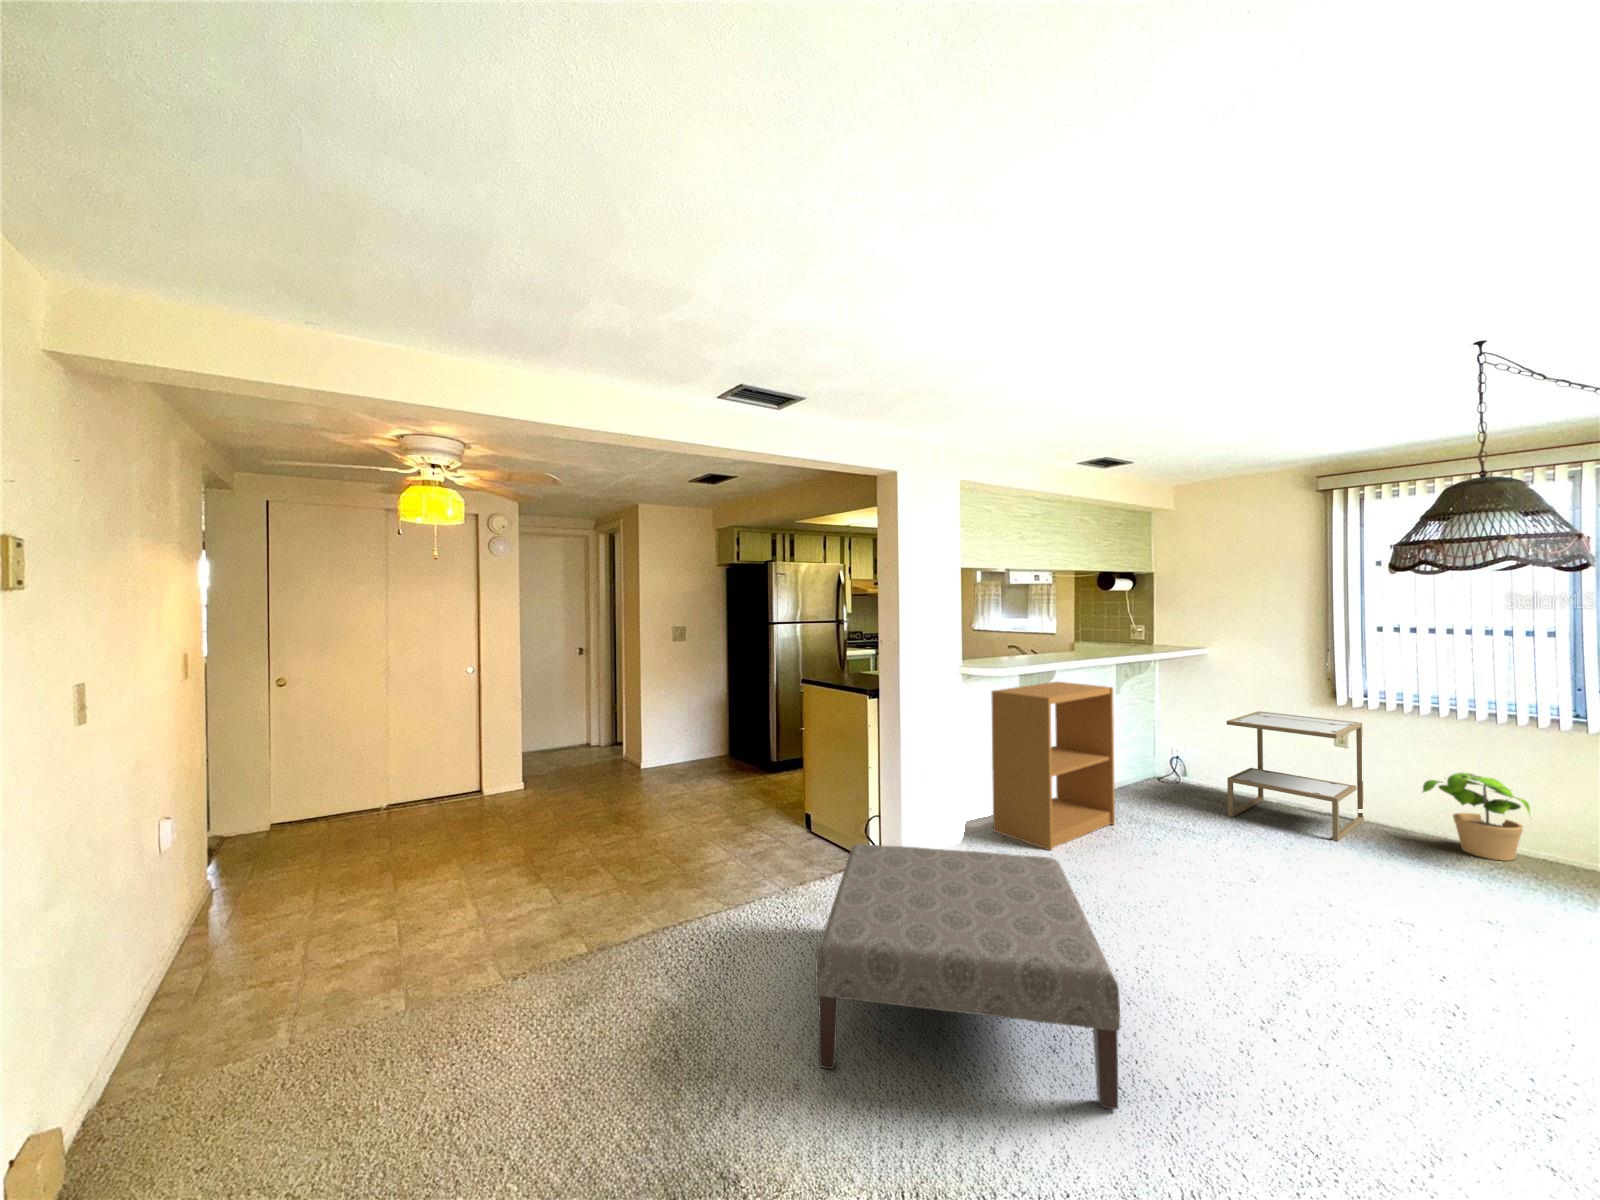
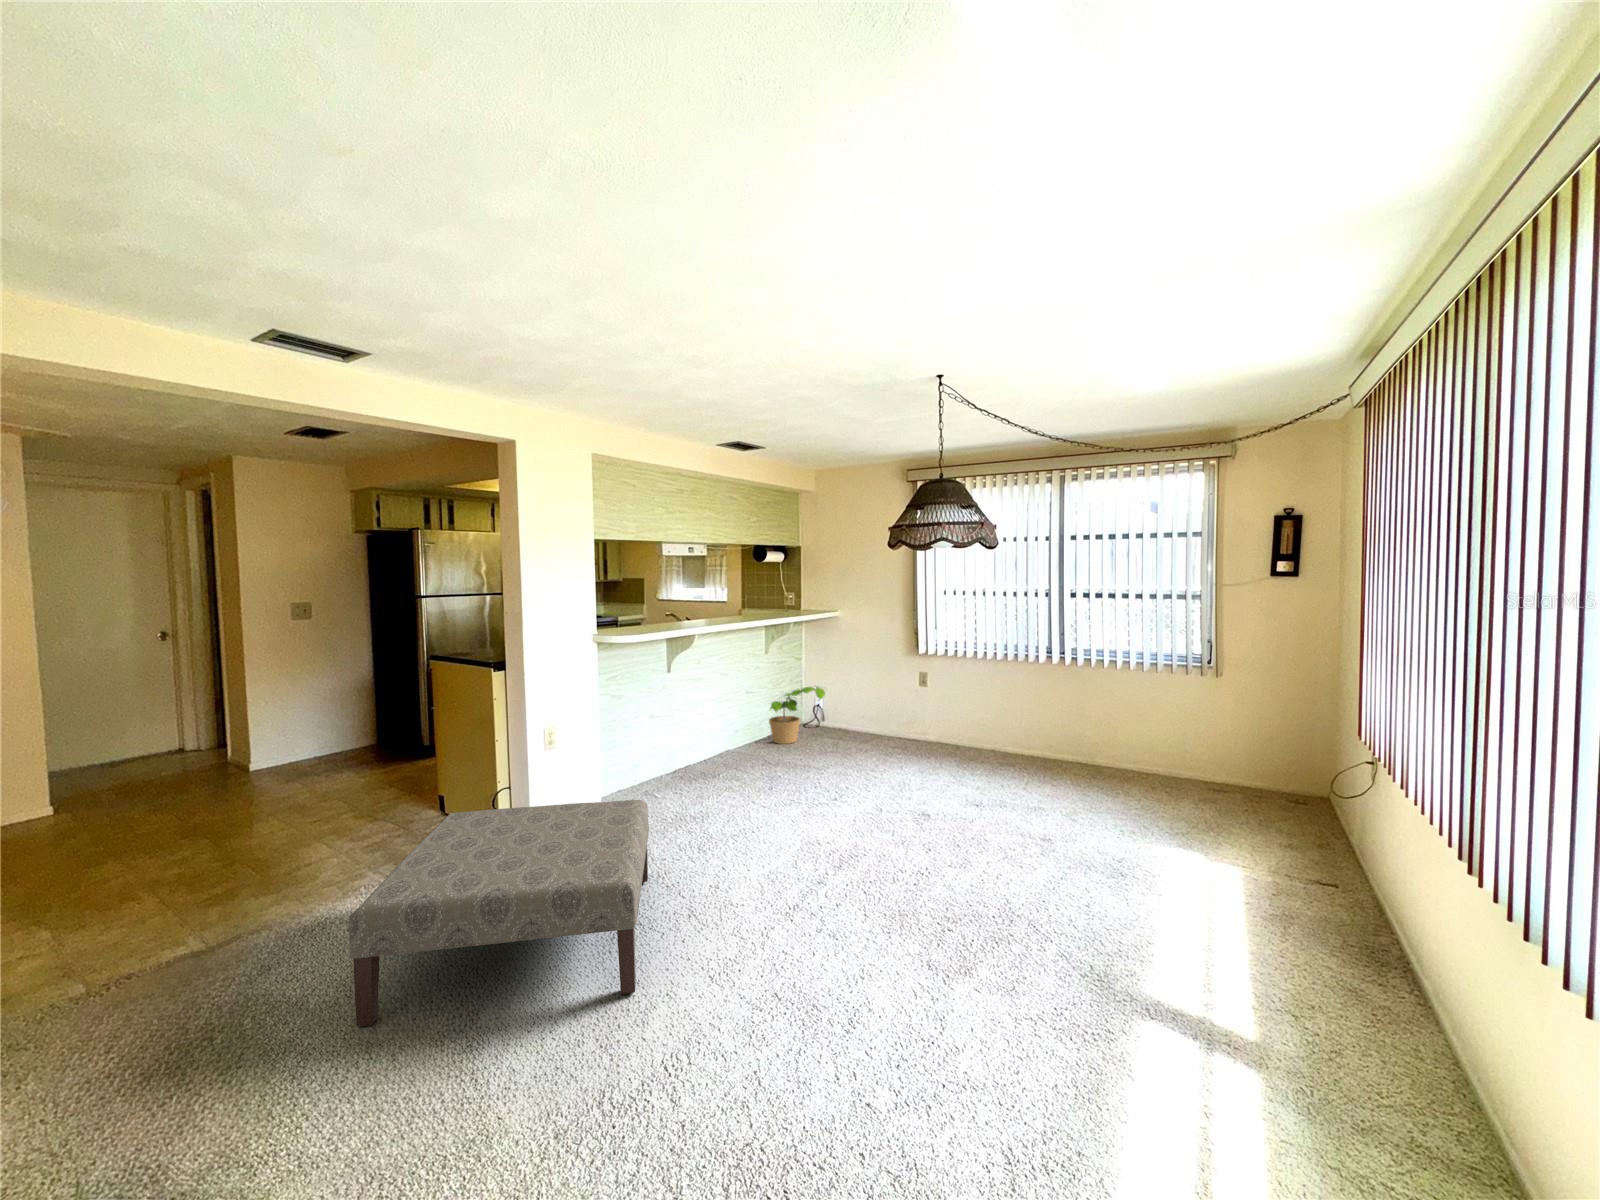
bookshelf: present [991,682,1115,851] -> none [634,645,750,798]
side table: present [1227,711,1364,841] -> none [843,662,938,761]
potted plant: present [1423,773,1530,861] -> present [769,687,825,744]

